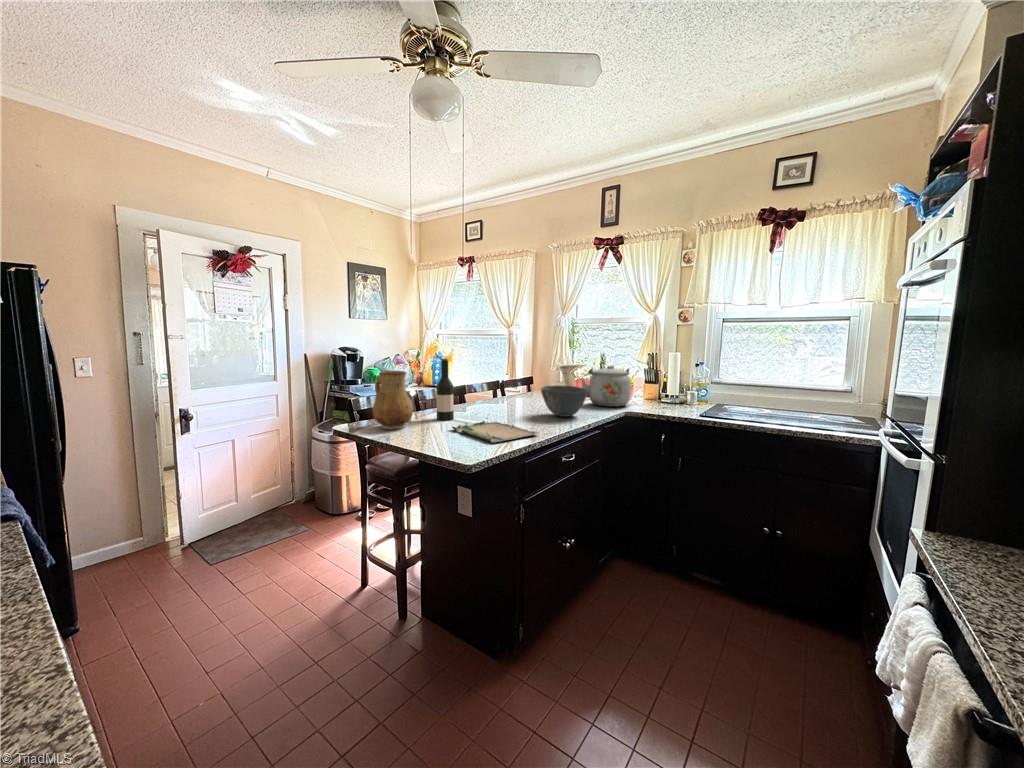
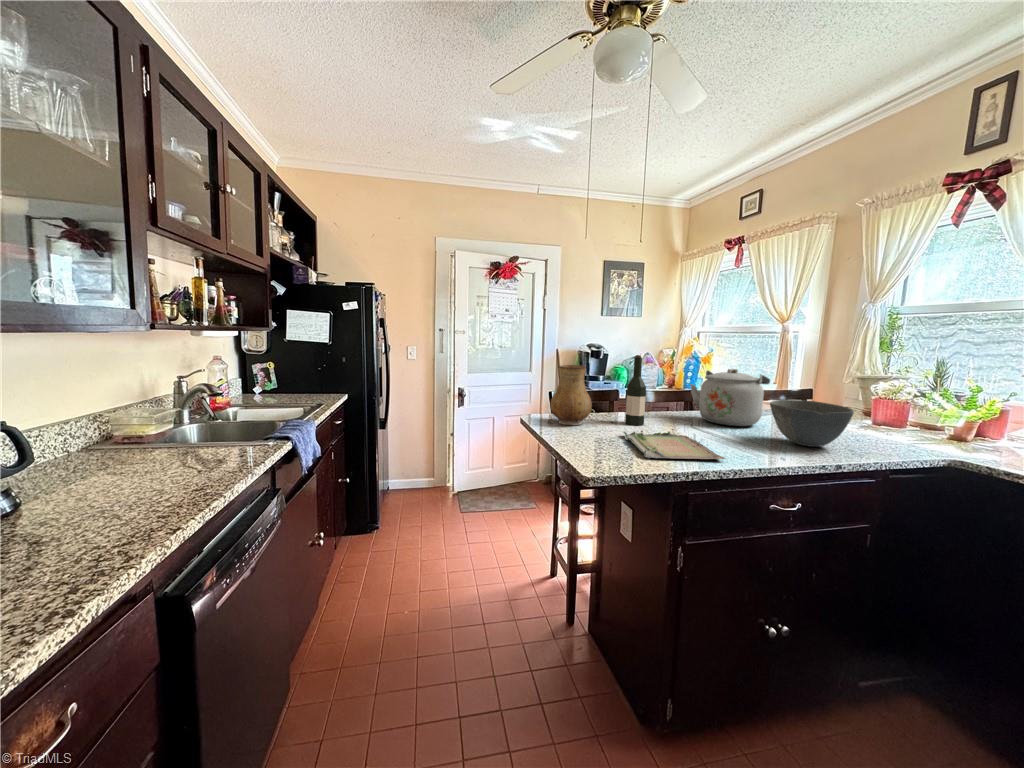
kettle: present [581,366,631,407] -> present [690,369,770,426]

